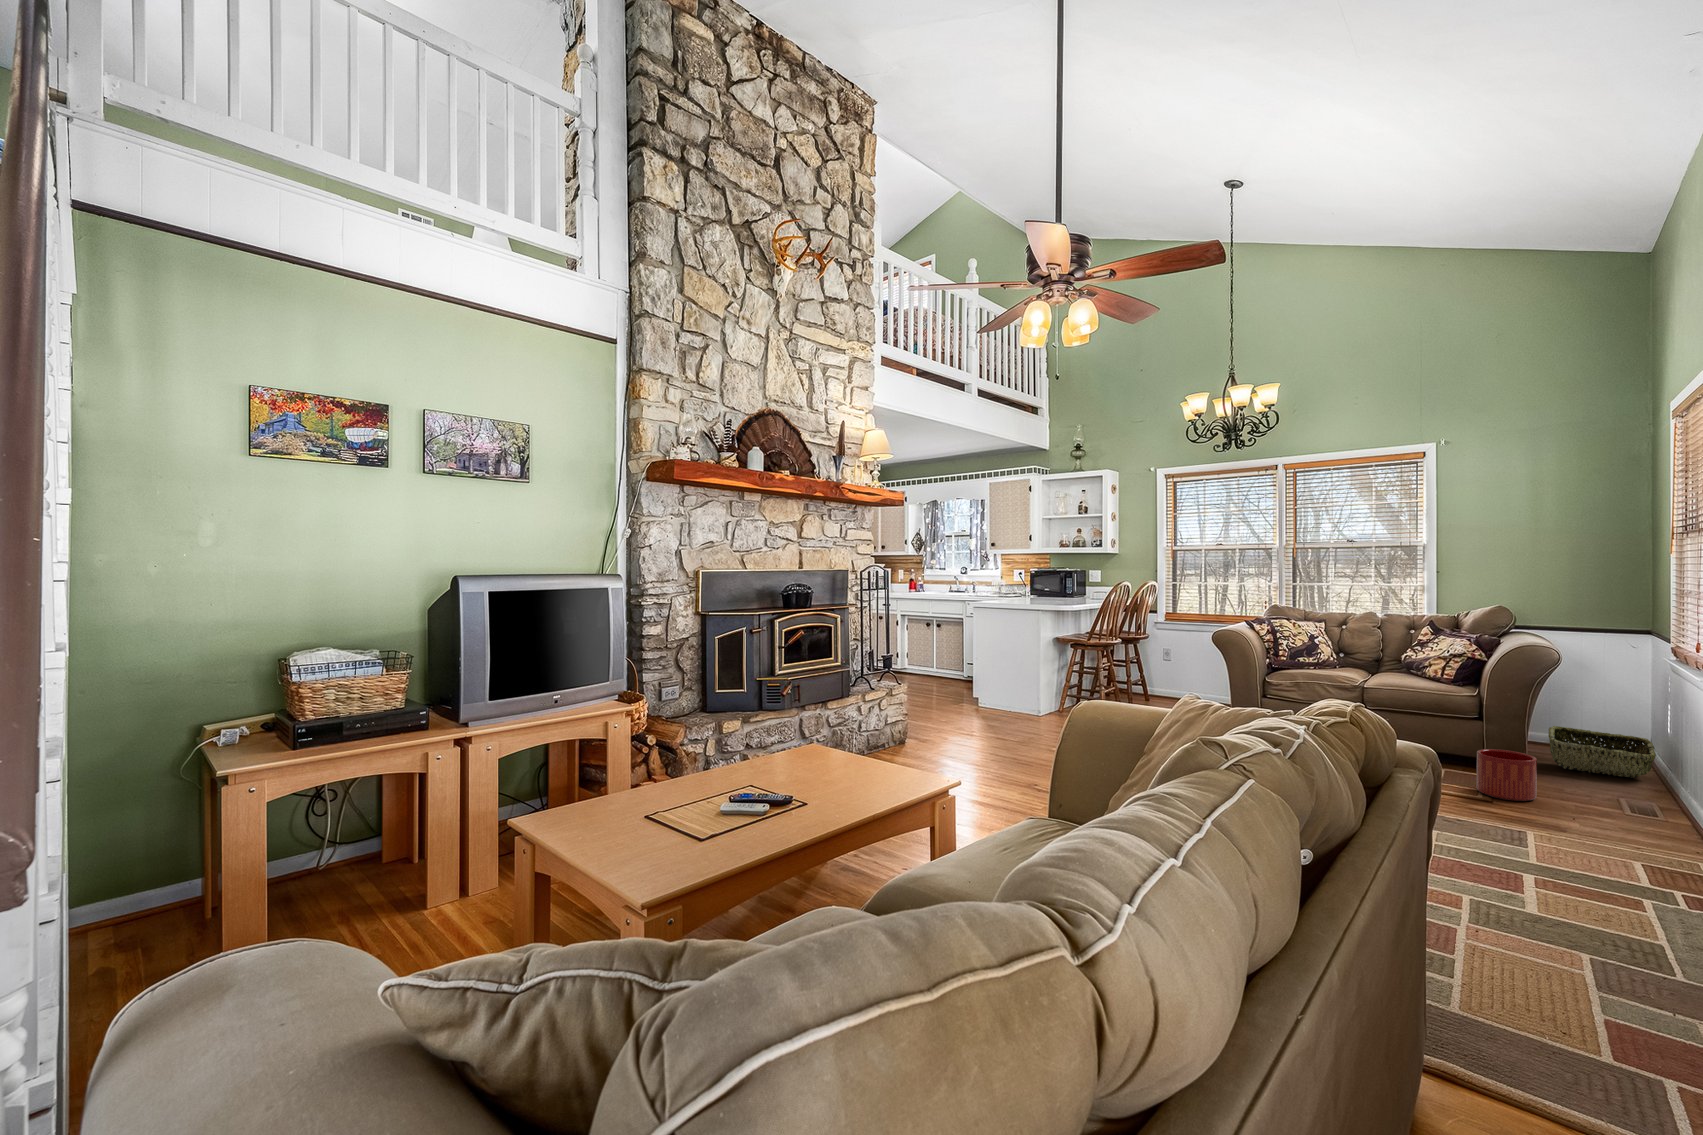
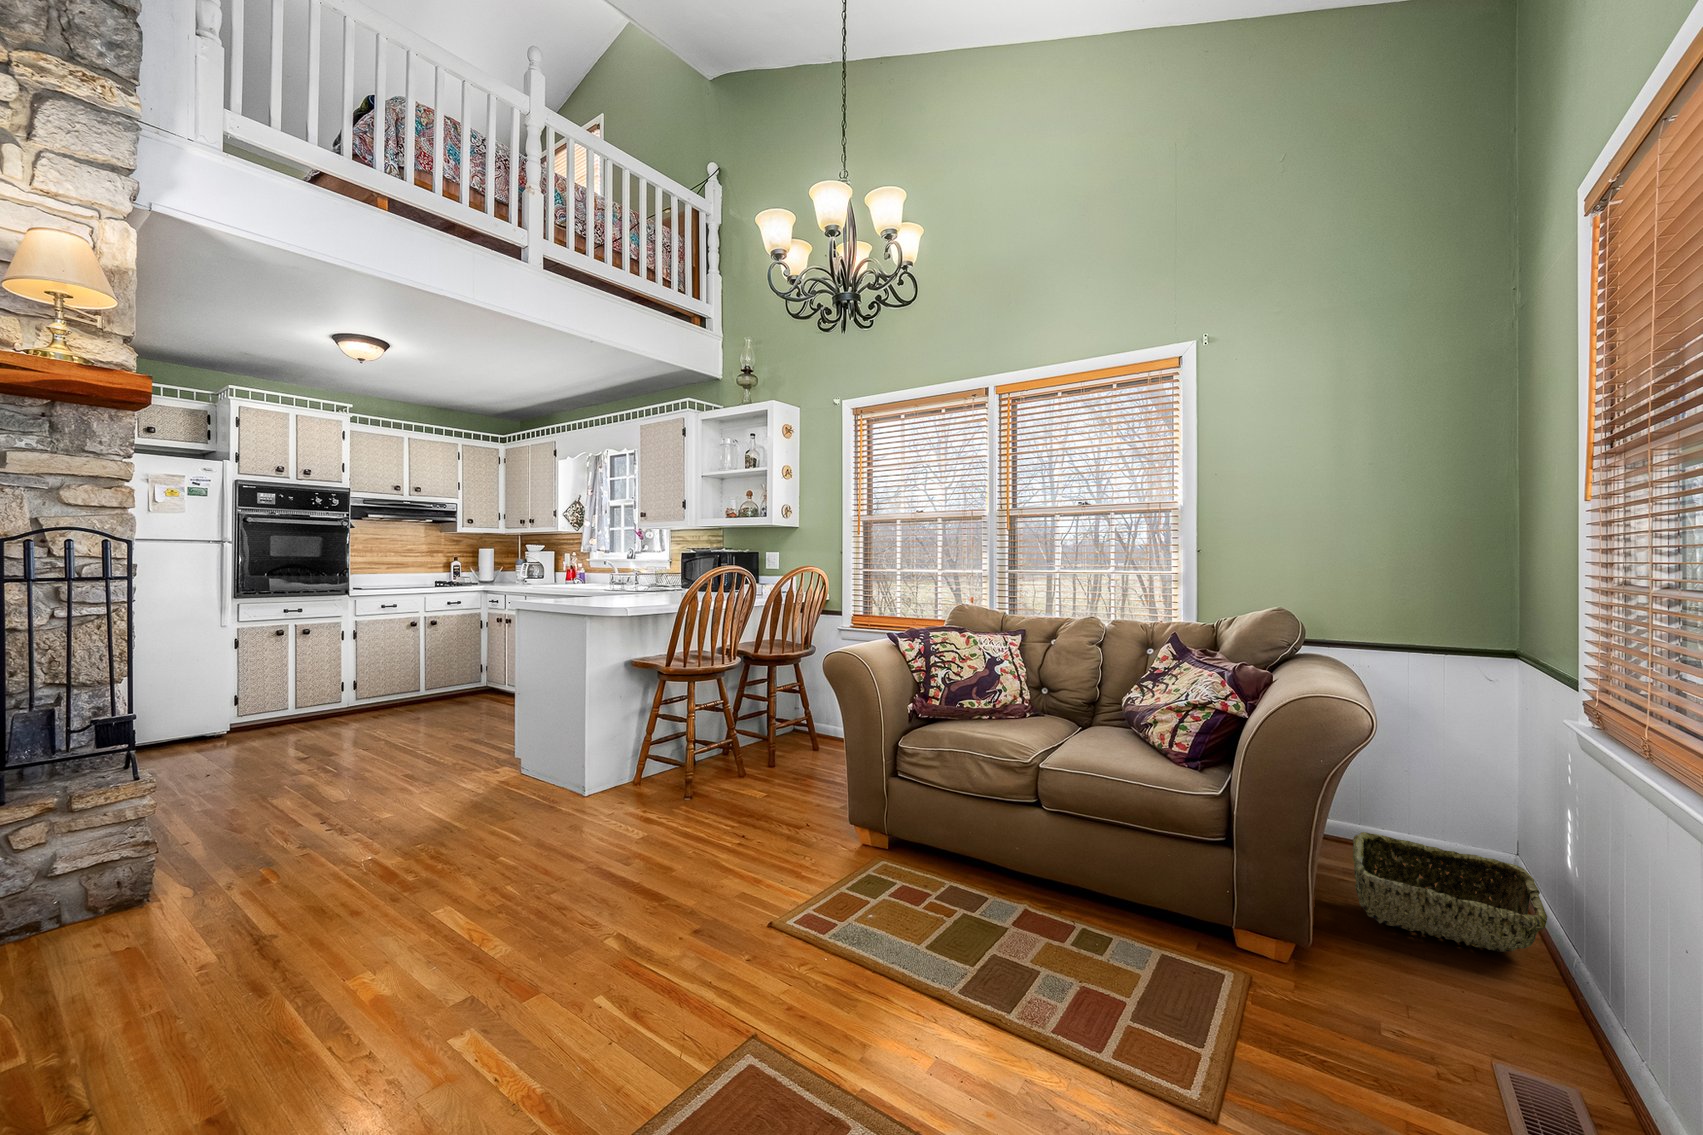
planter: present [1477,749,1537,801] -> none [1206,929,1327,1078]

